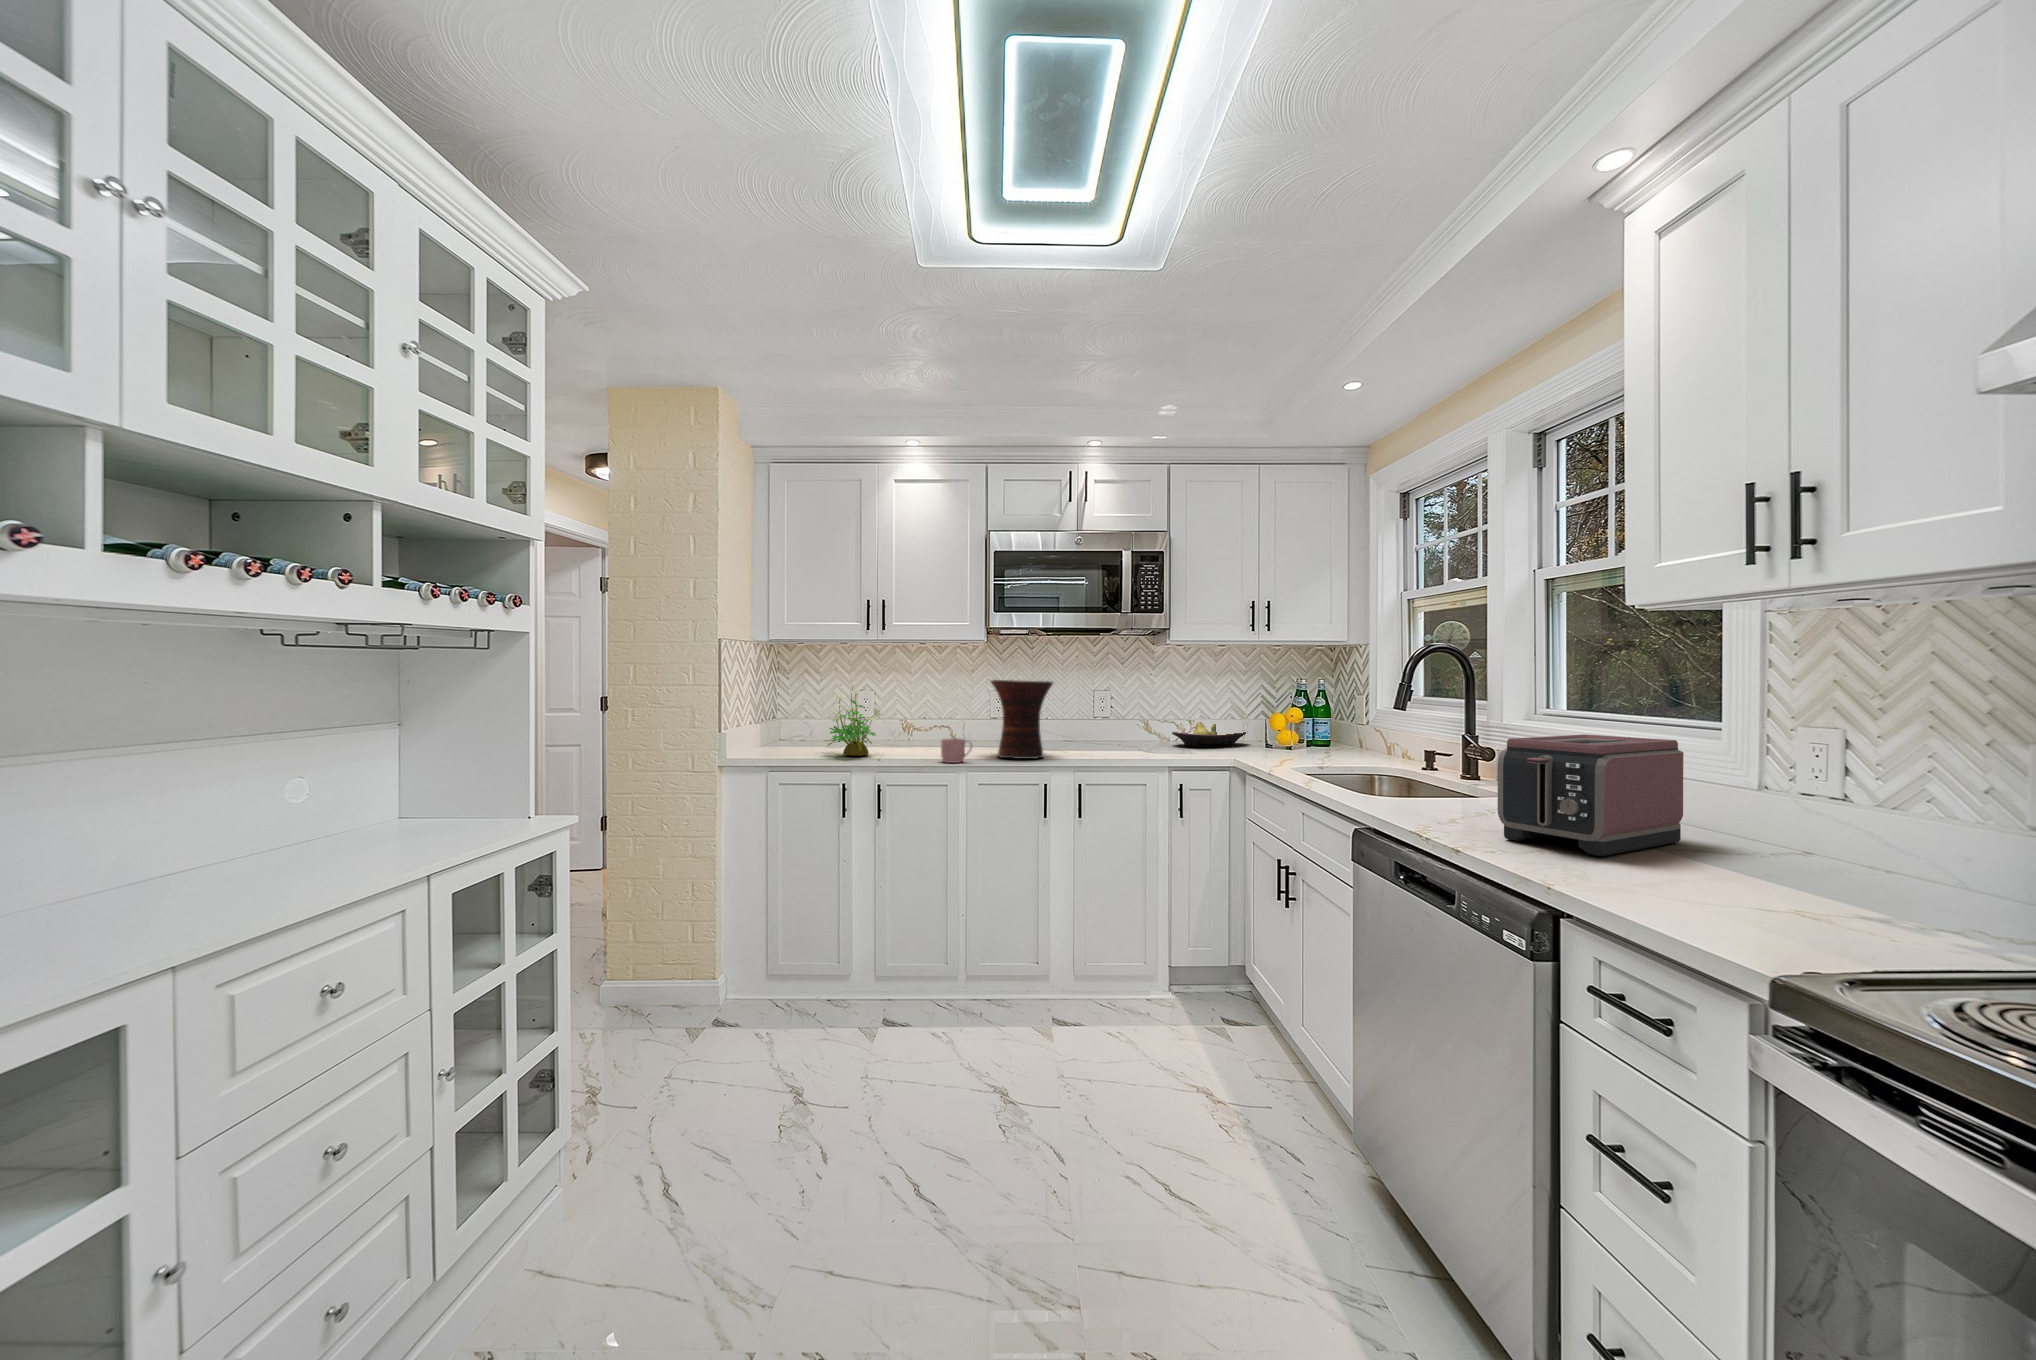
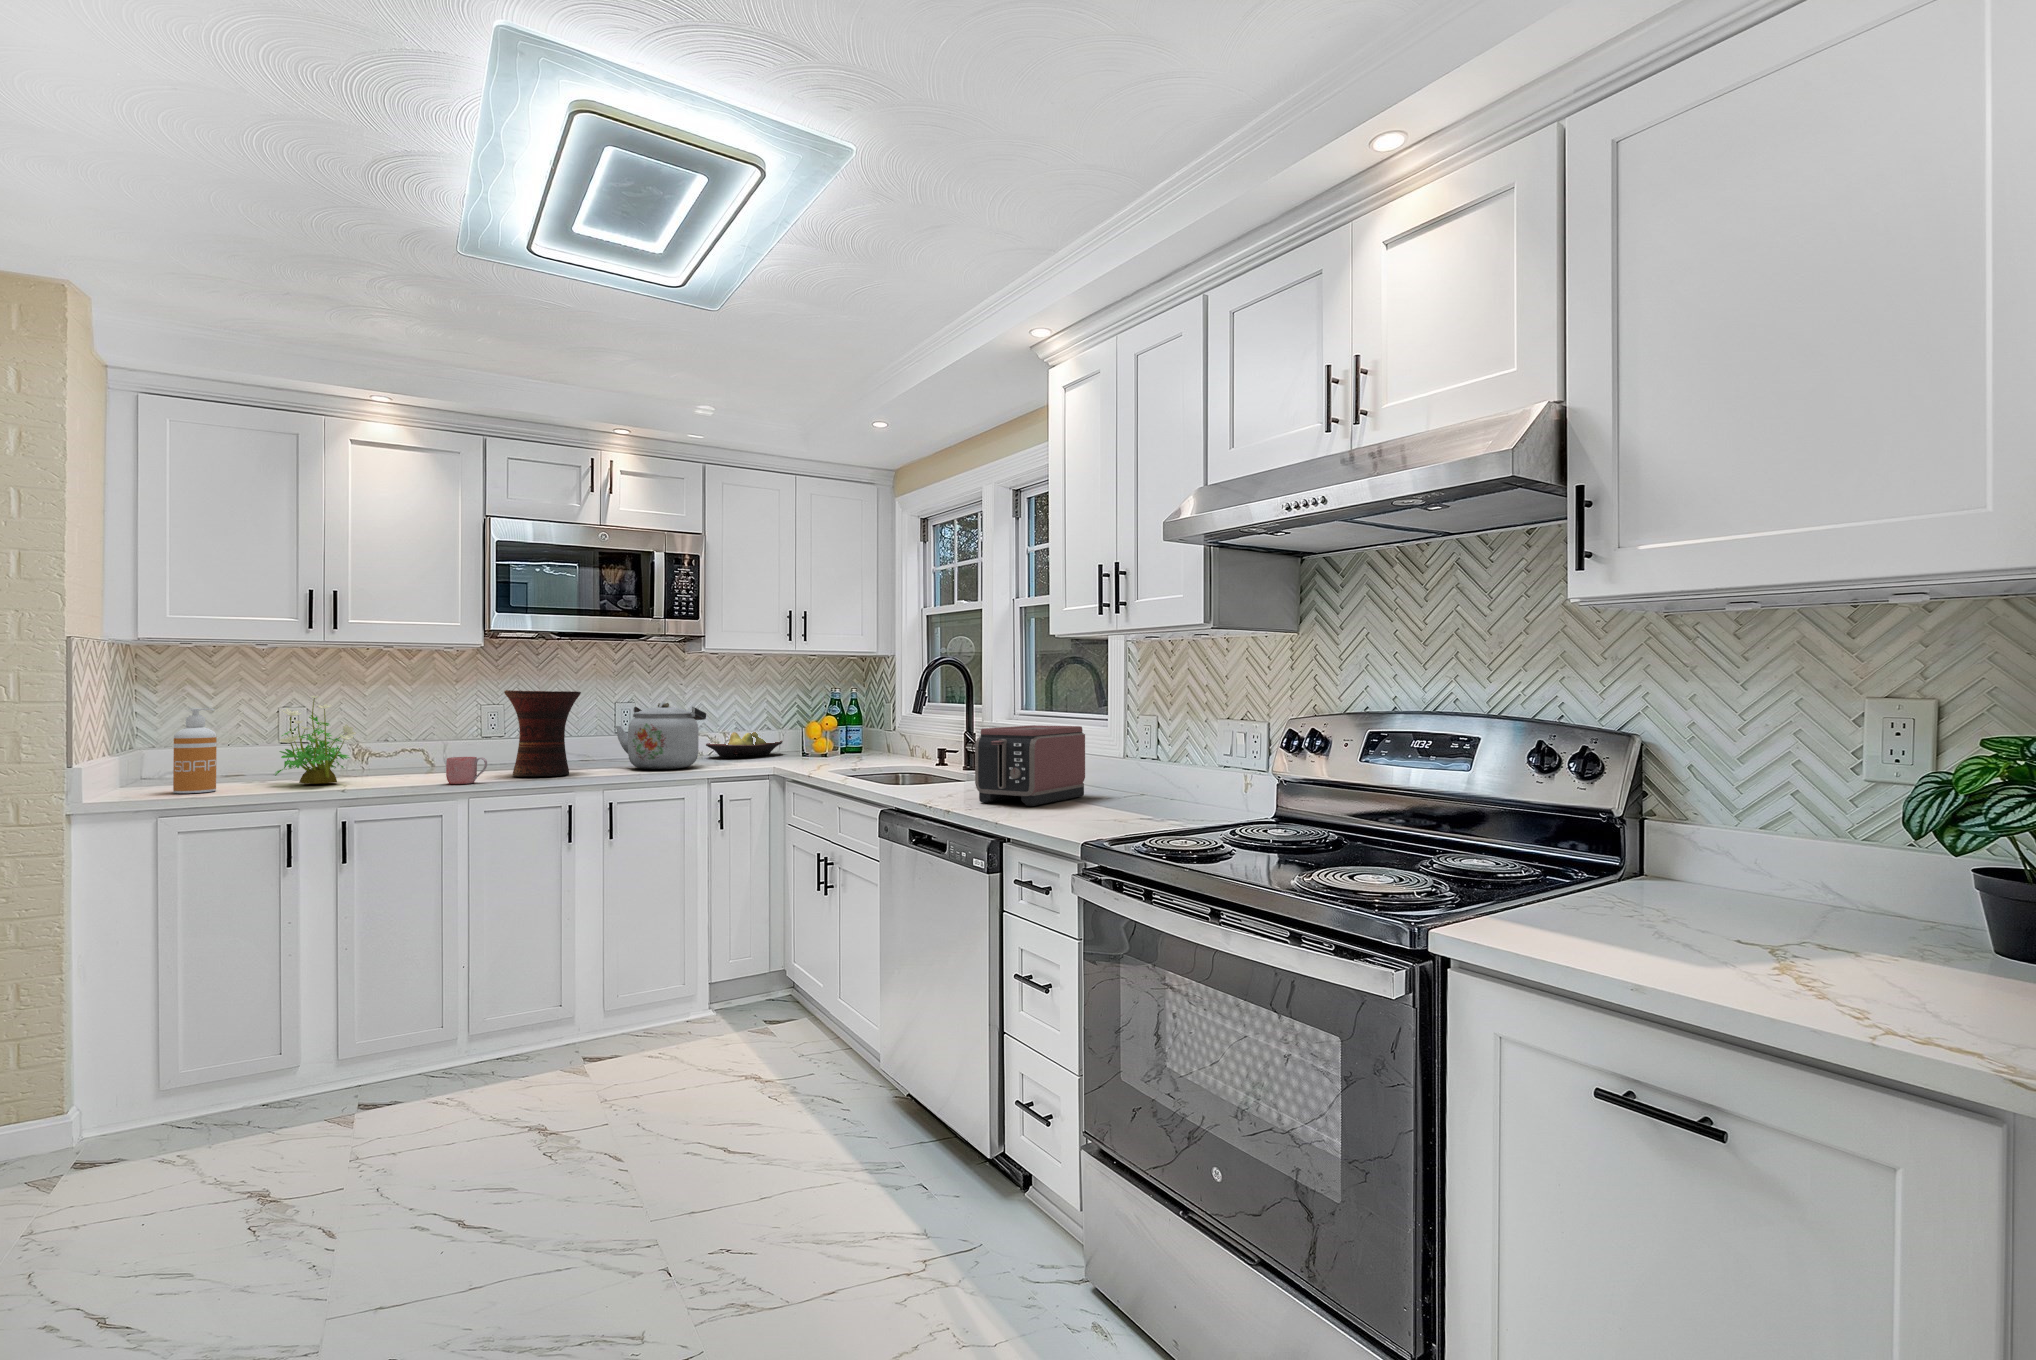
soap dispenser: none [760,692,788,759] -> present [173,708,217,793]
kettle: none [1087,692,1169,756] -> present [615,702,706,769]

